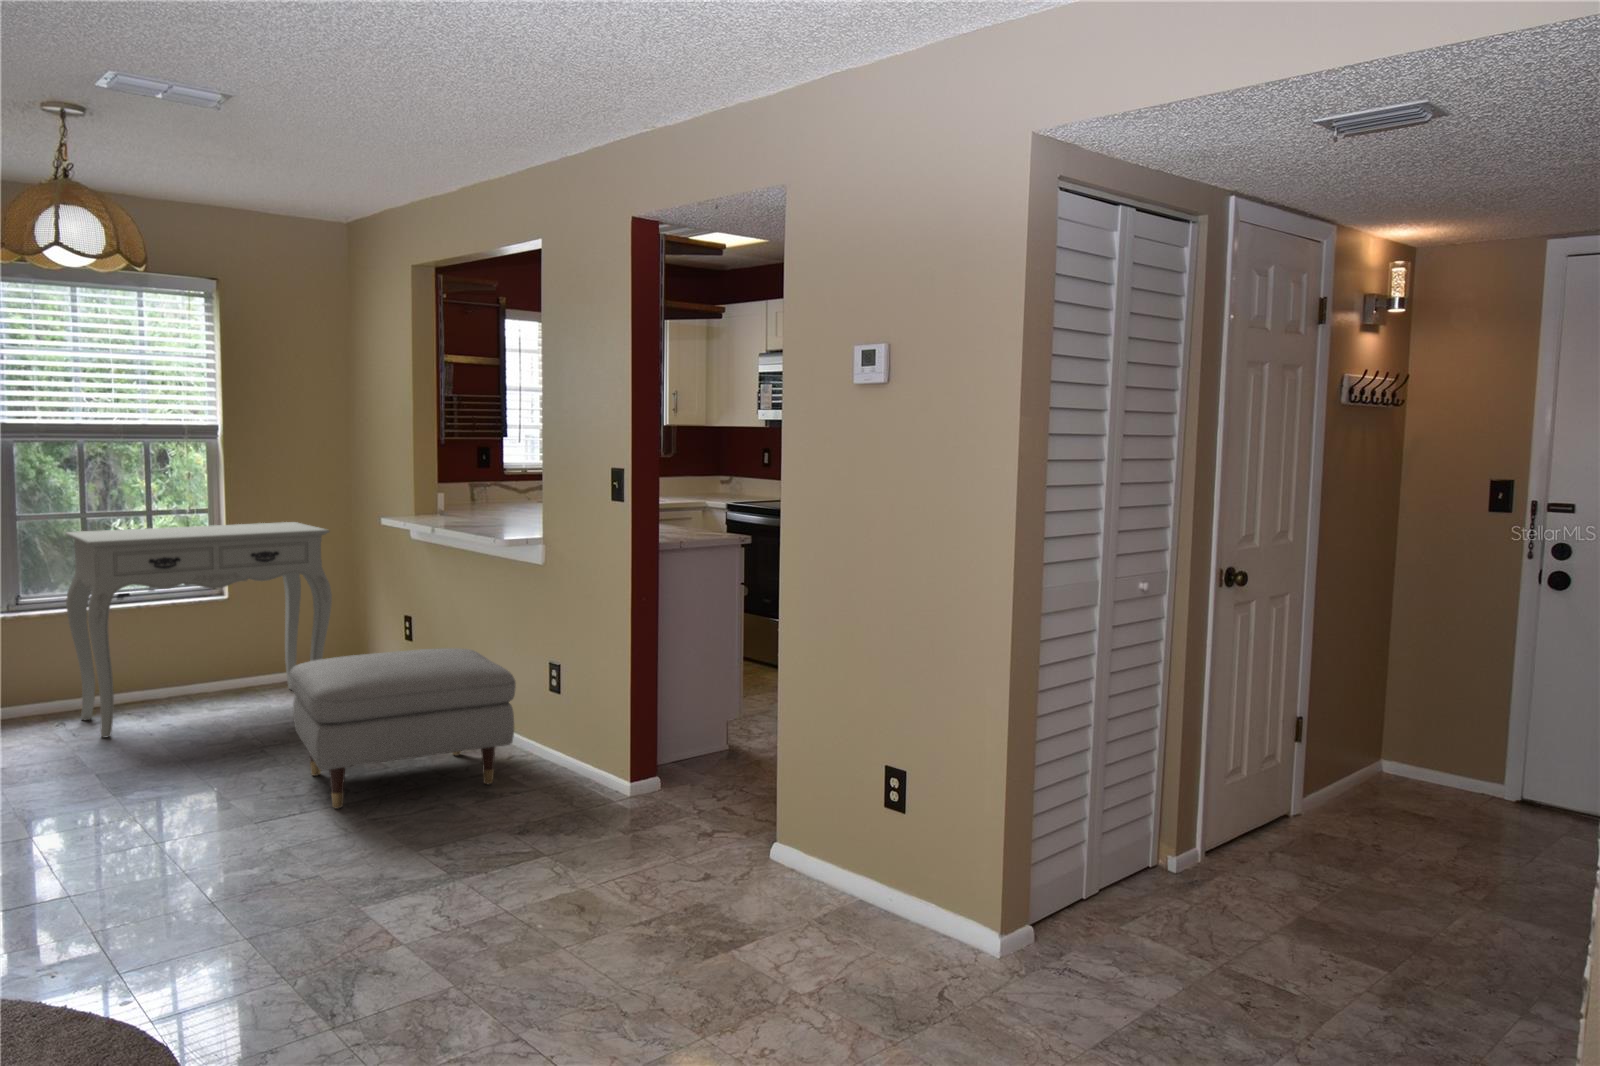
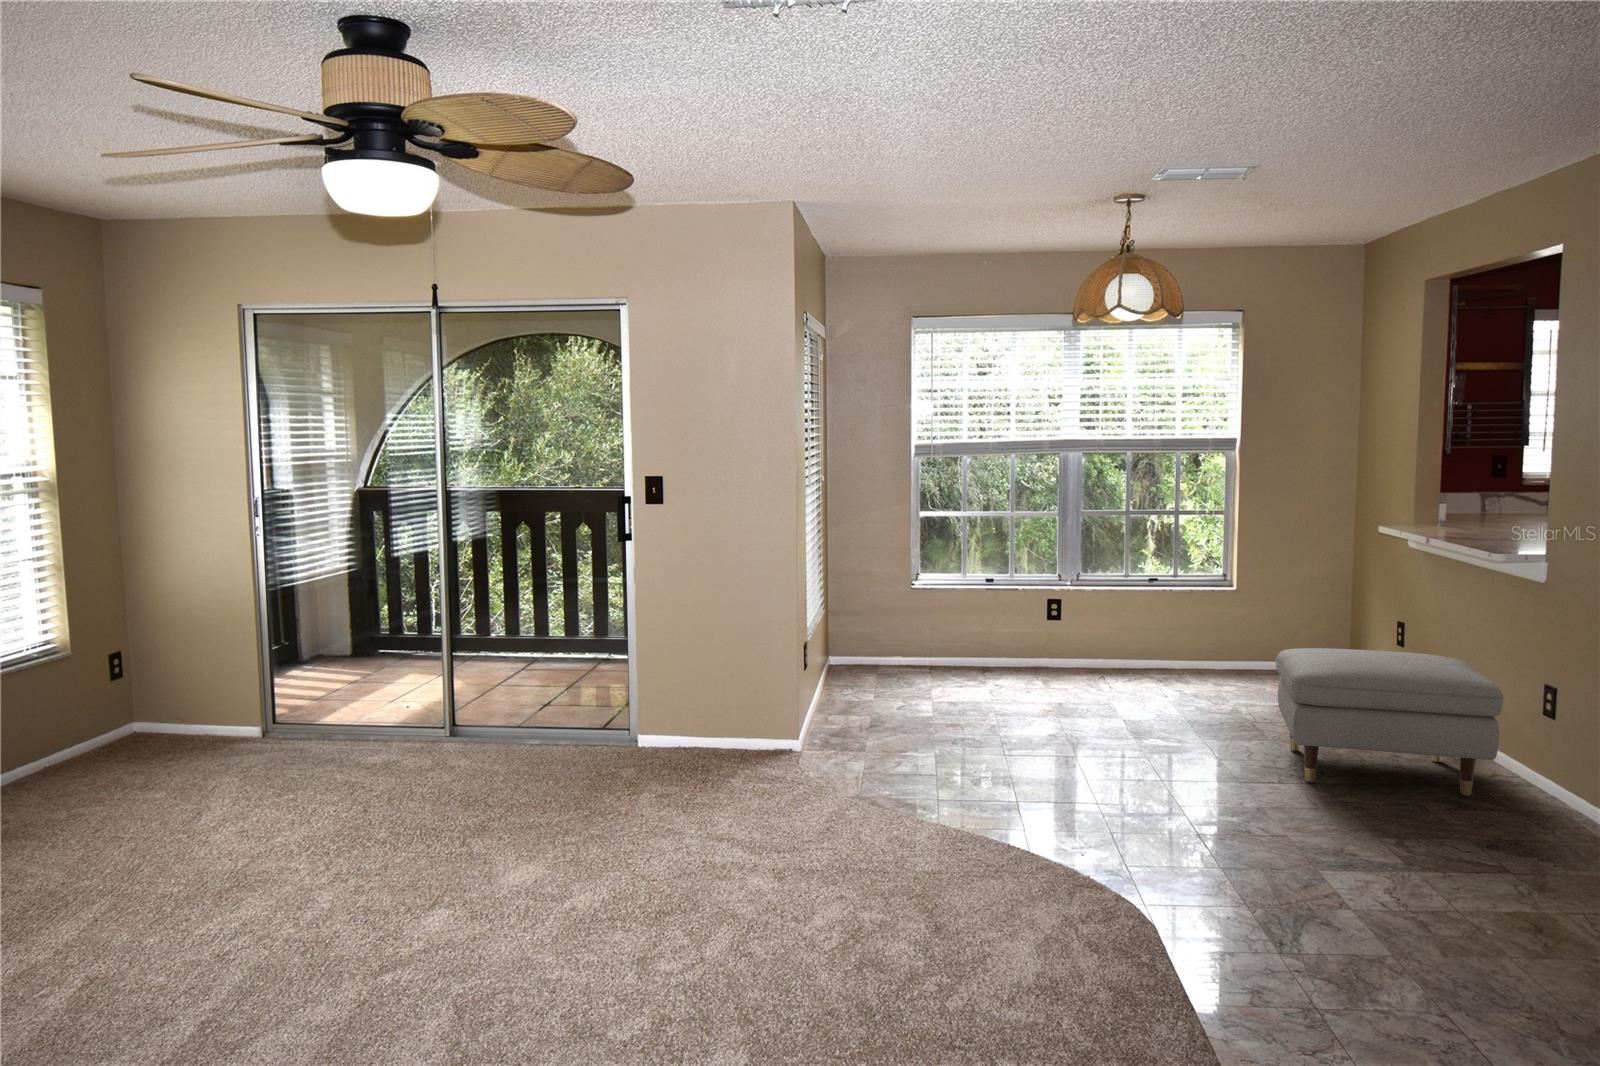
console table: present [65,522,332,738] -> none [1113,525,1326,692]

